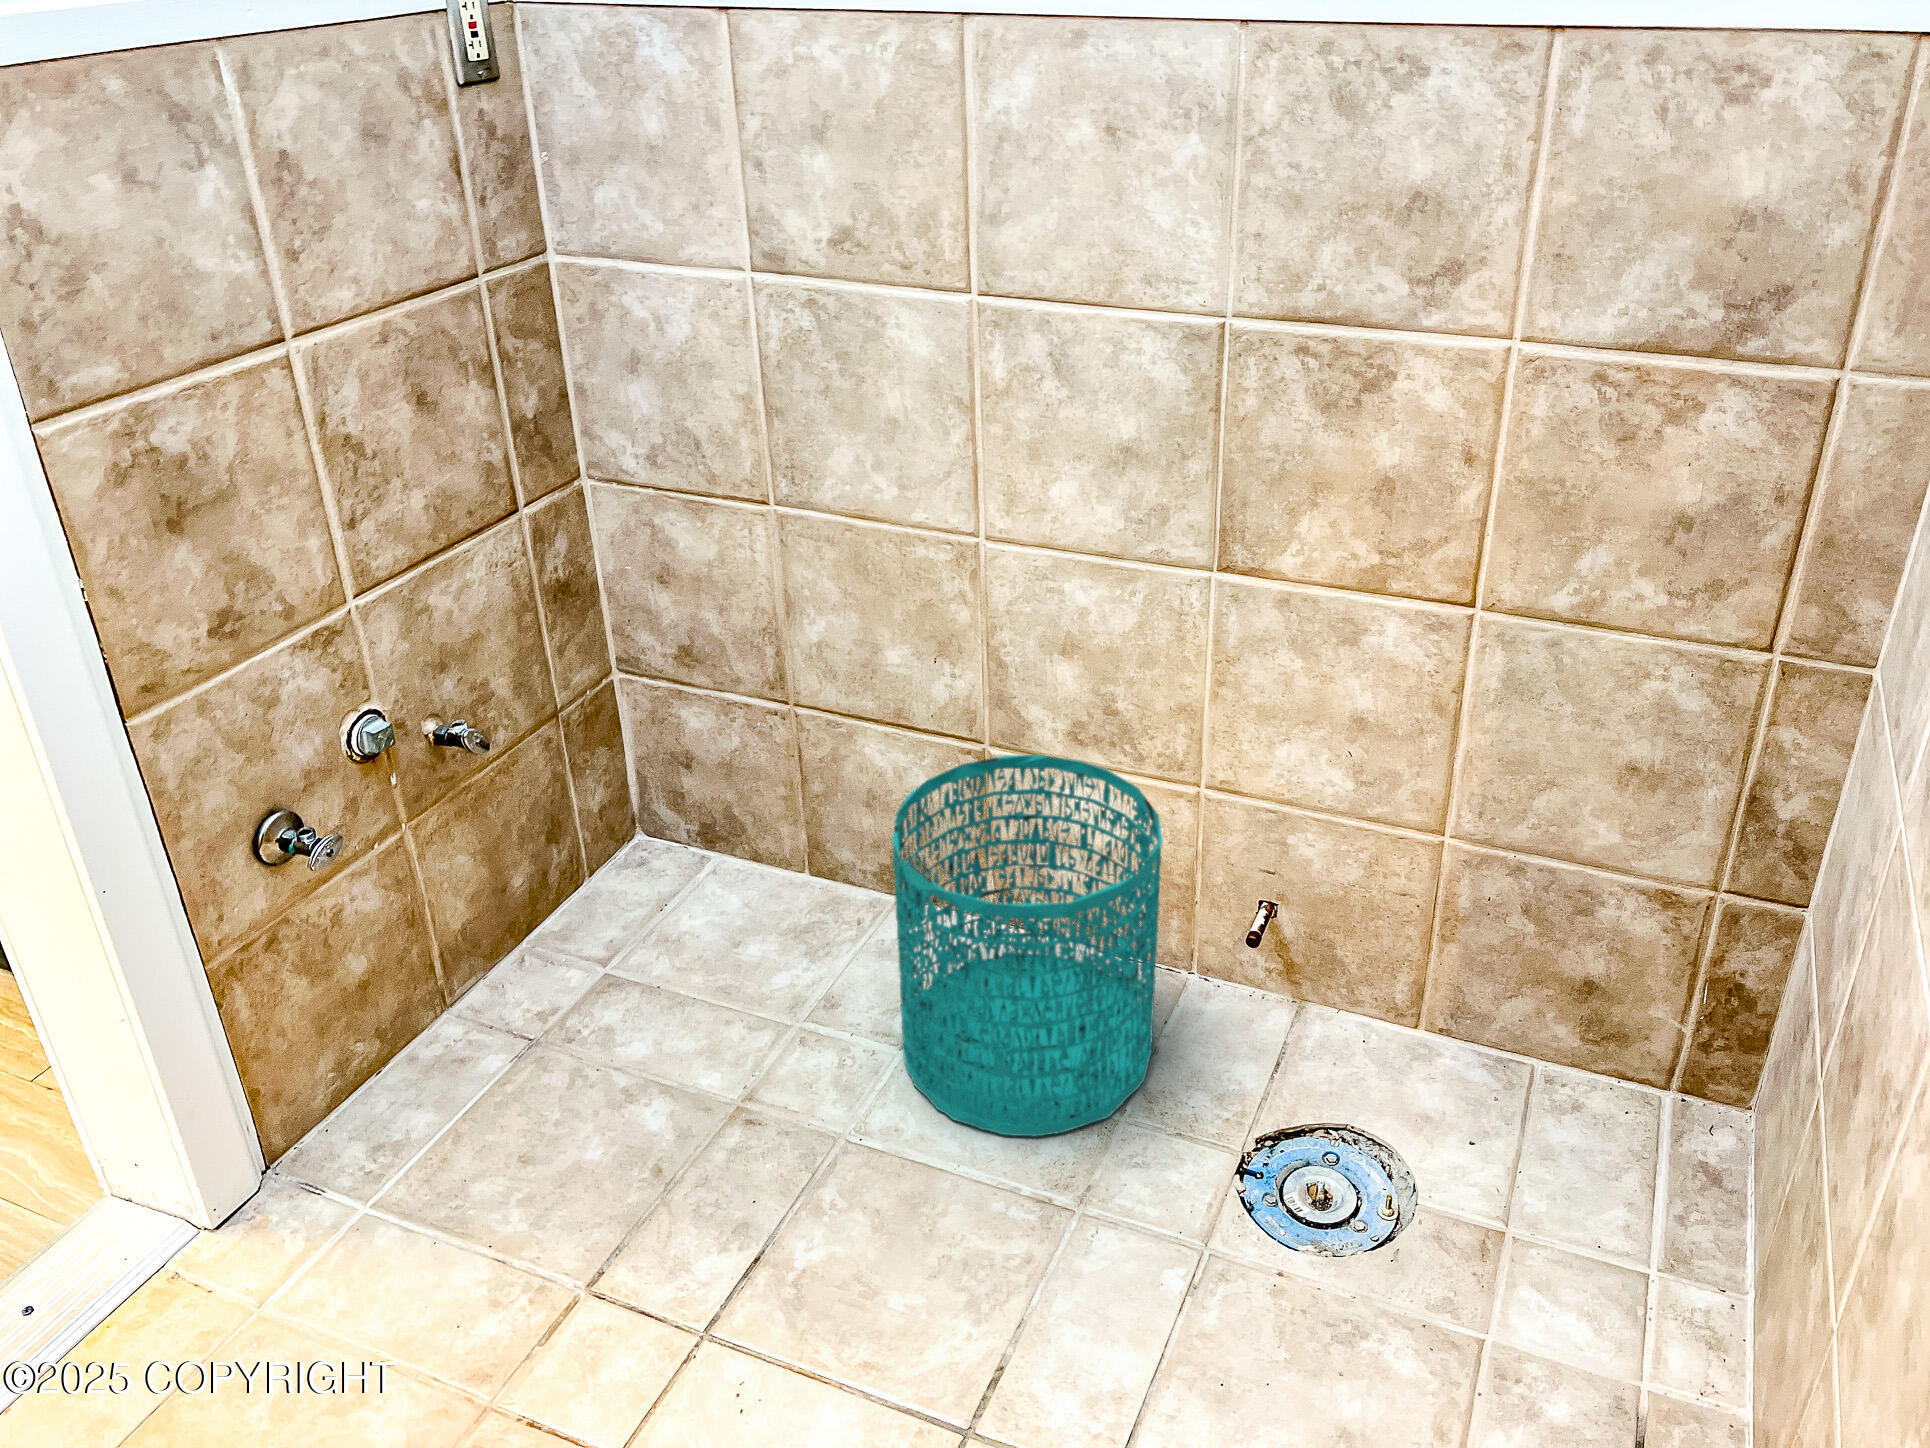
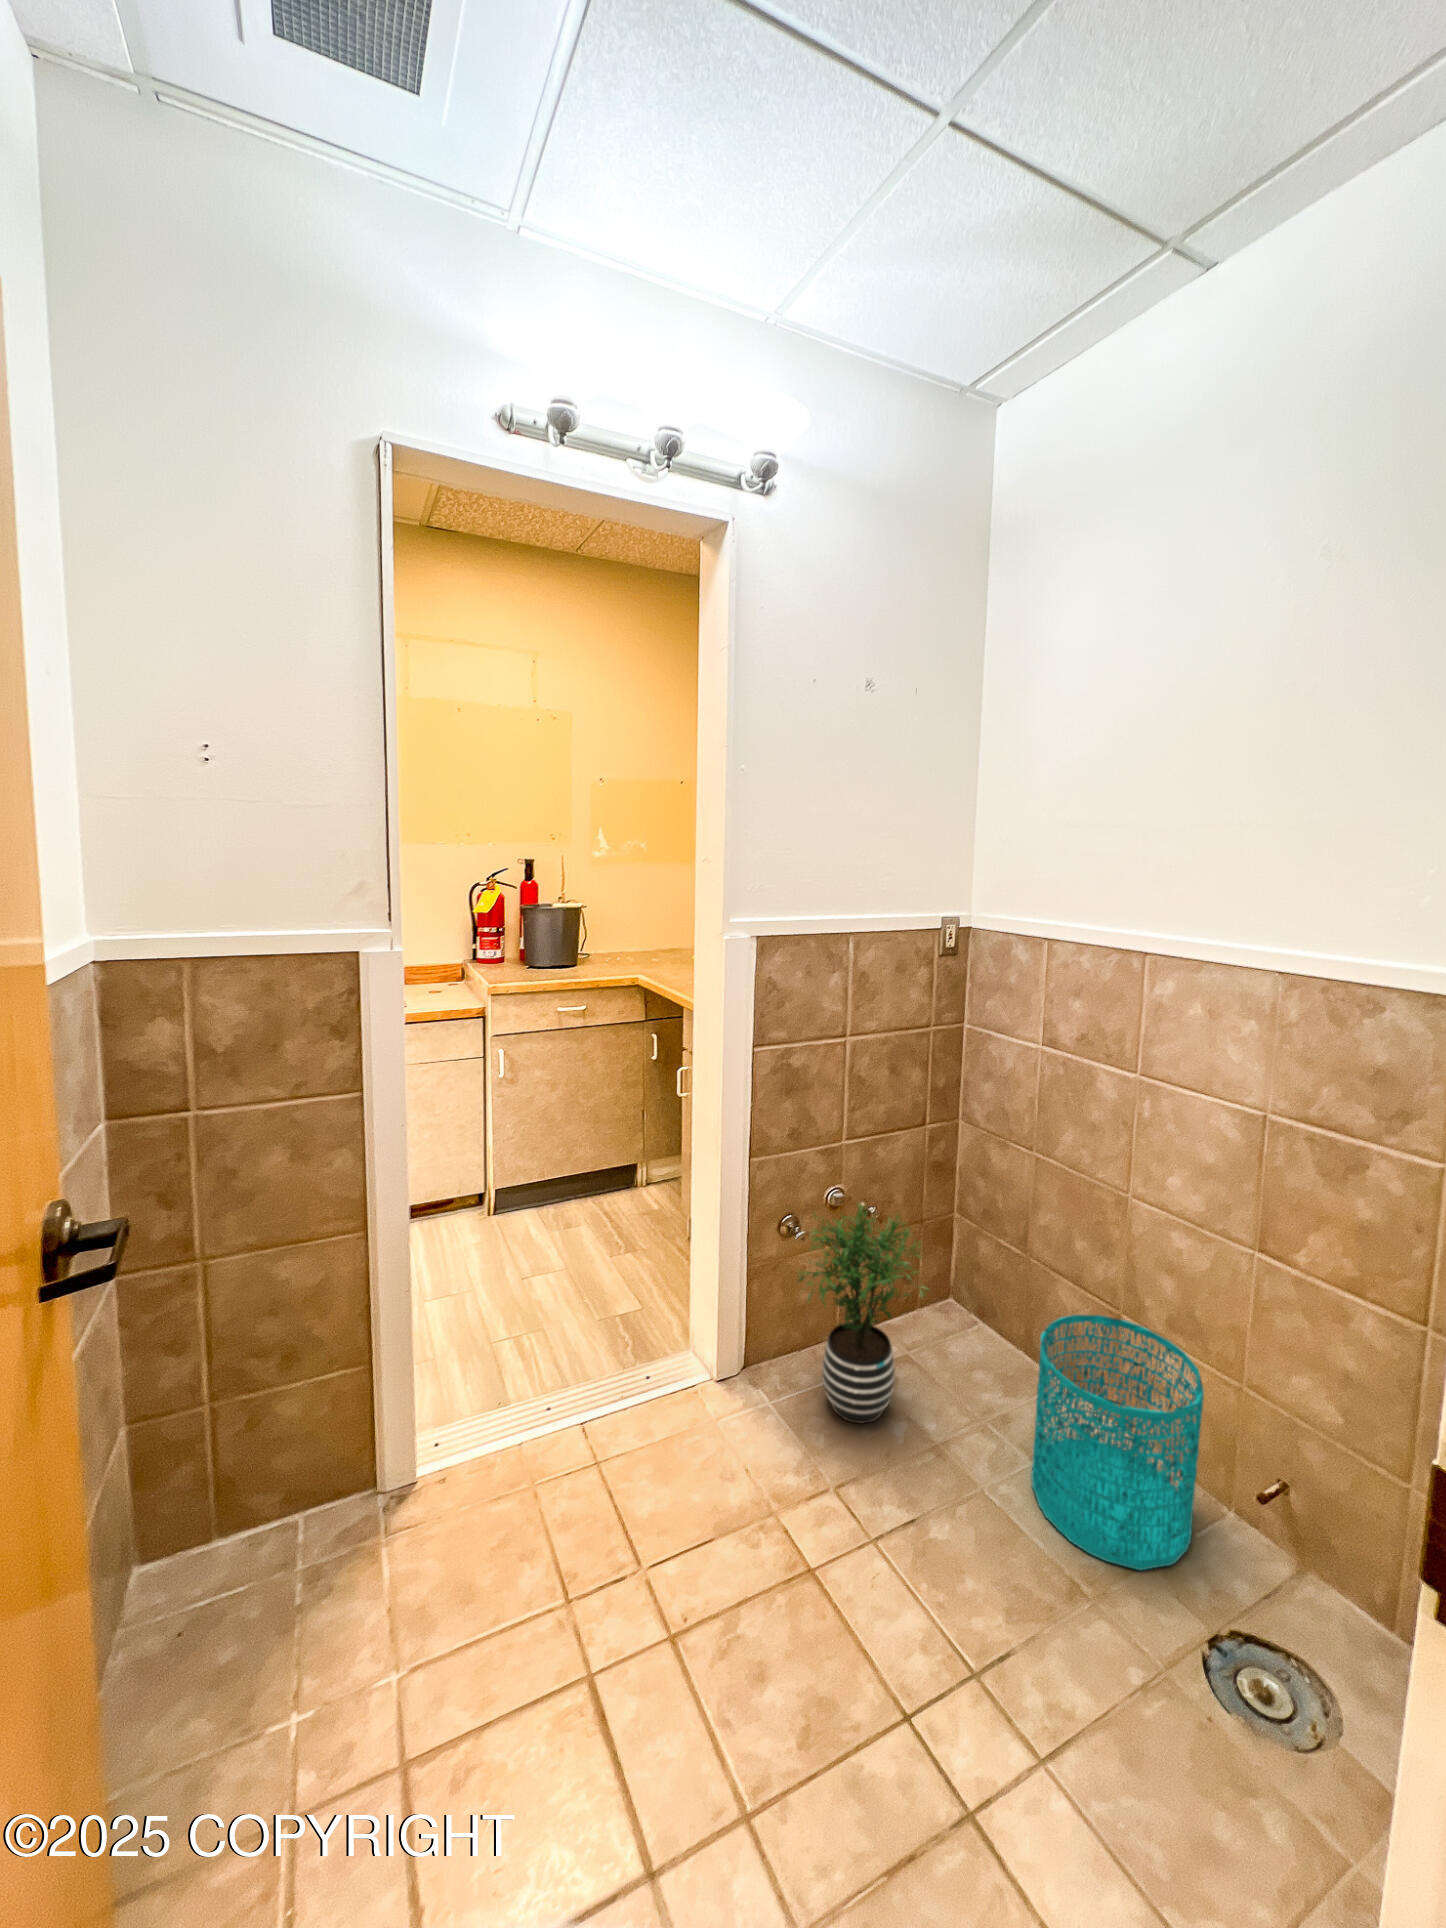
potted plant: none [334,721,684,1157] -> present [798,1204,929,1423]

